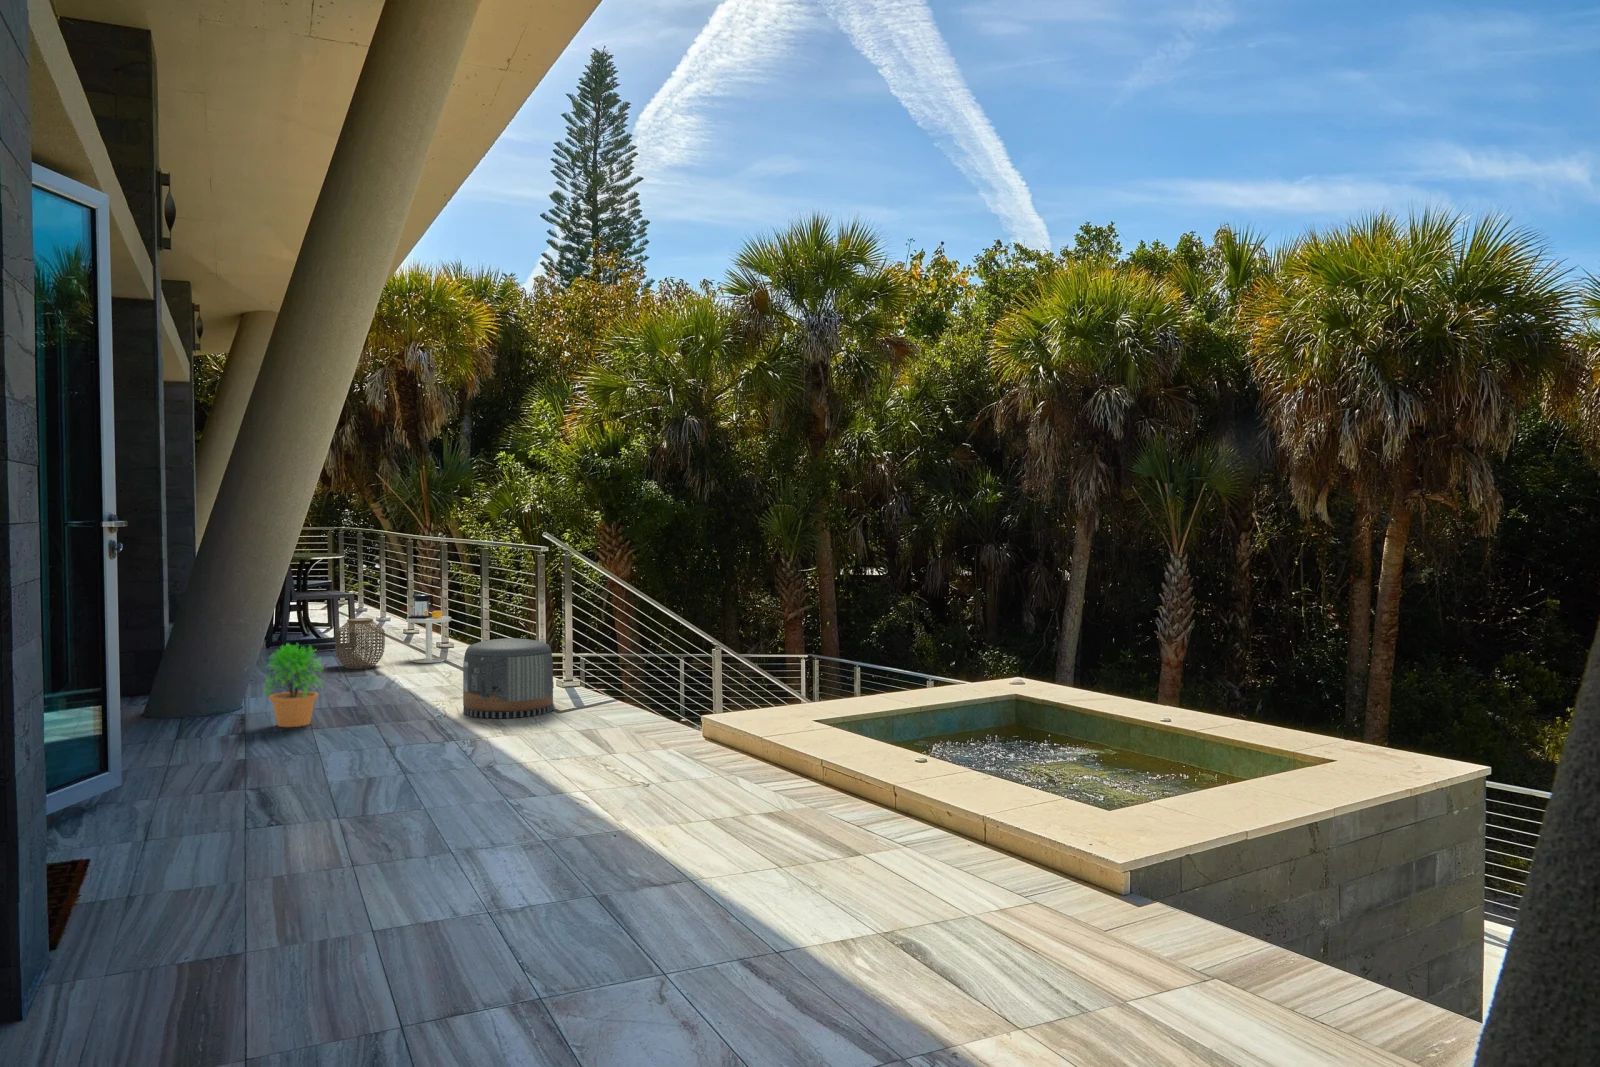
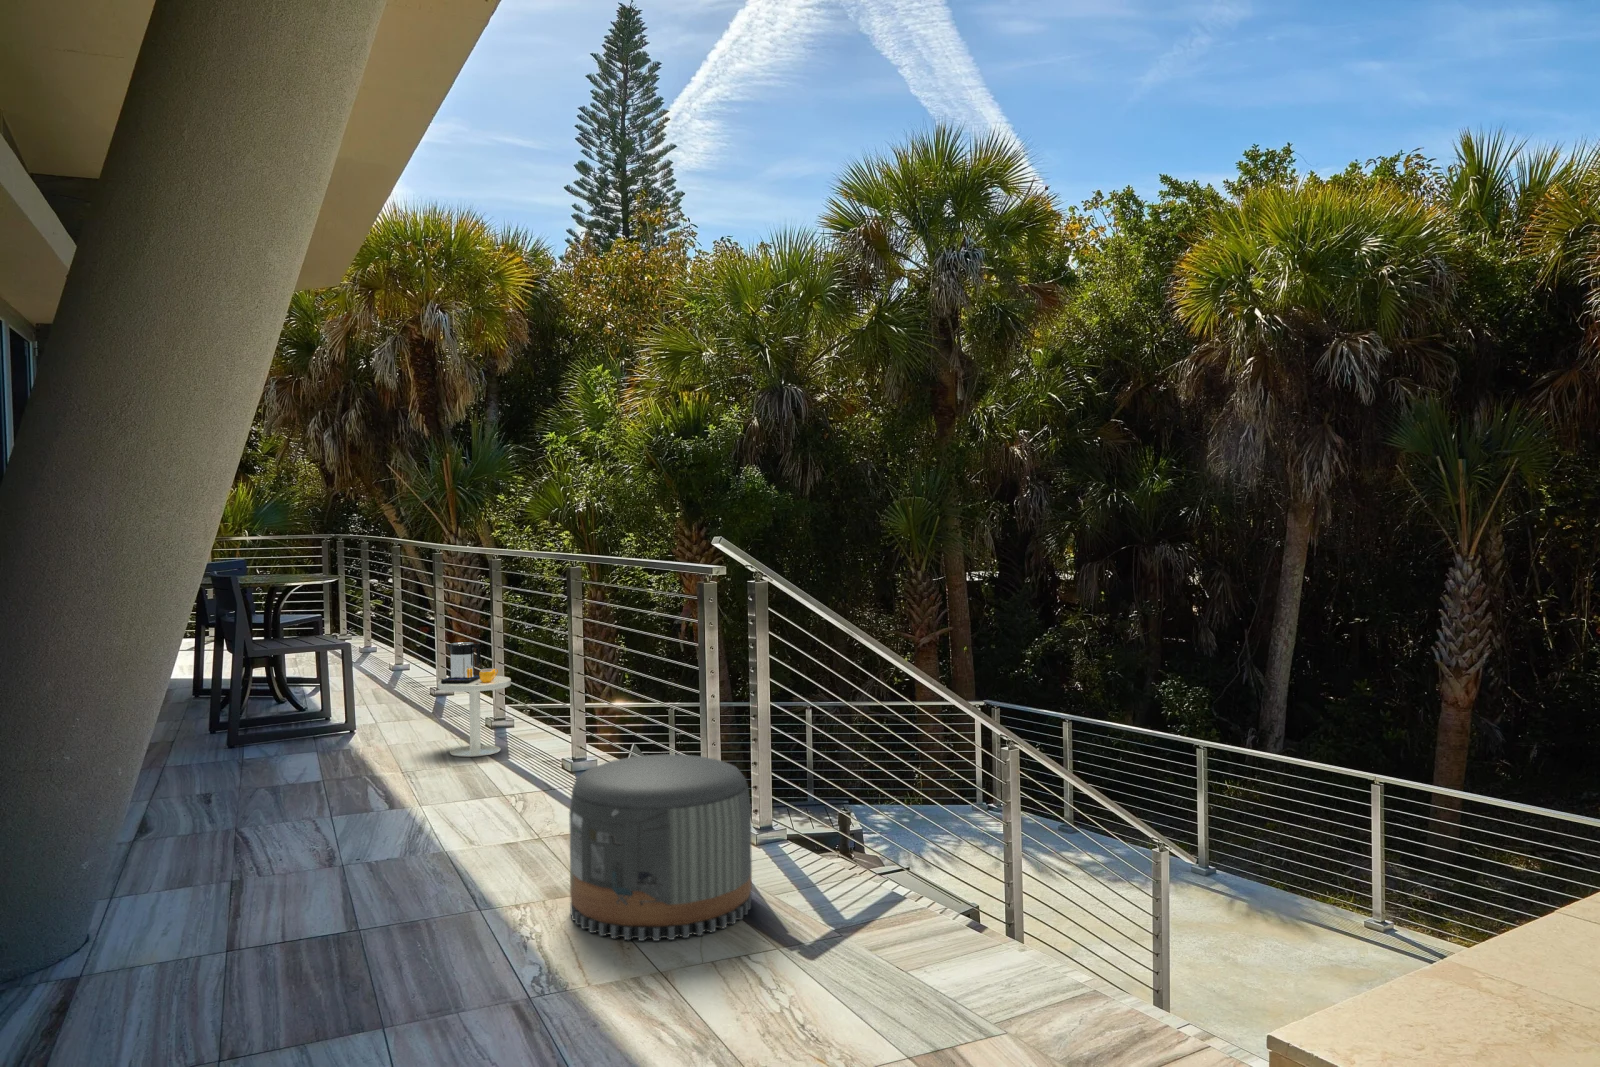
woven basket: present [335,618,385,669] -> none [320,686,403,774]
potted plant: present [264,644,323,727] -> none [128,793,283,989]

